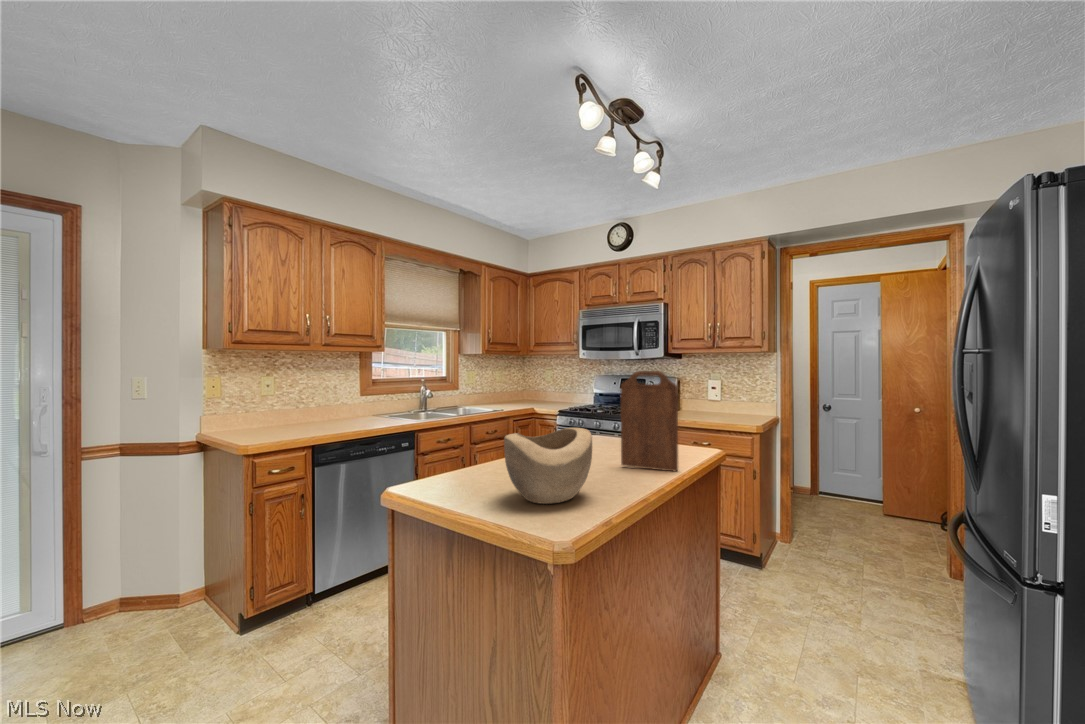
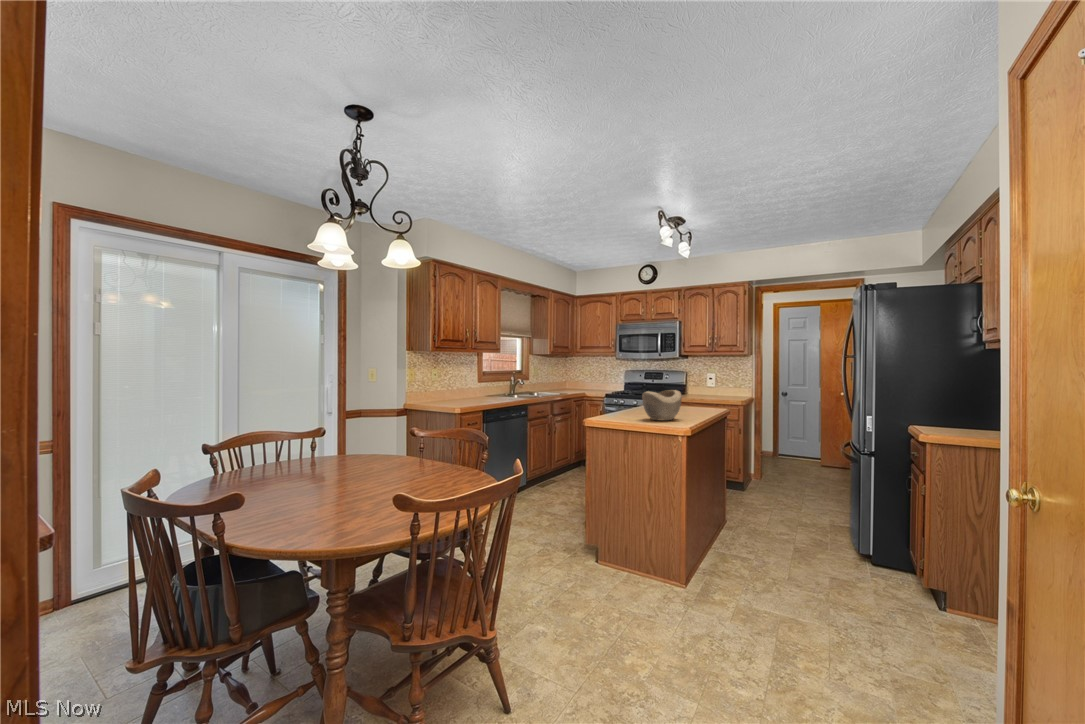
cutting board: present [621,371,678,472] -> none [681,365,711,414]

